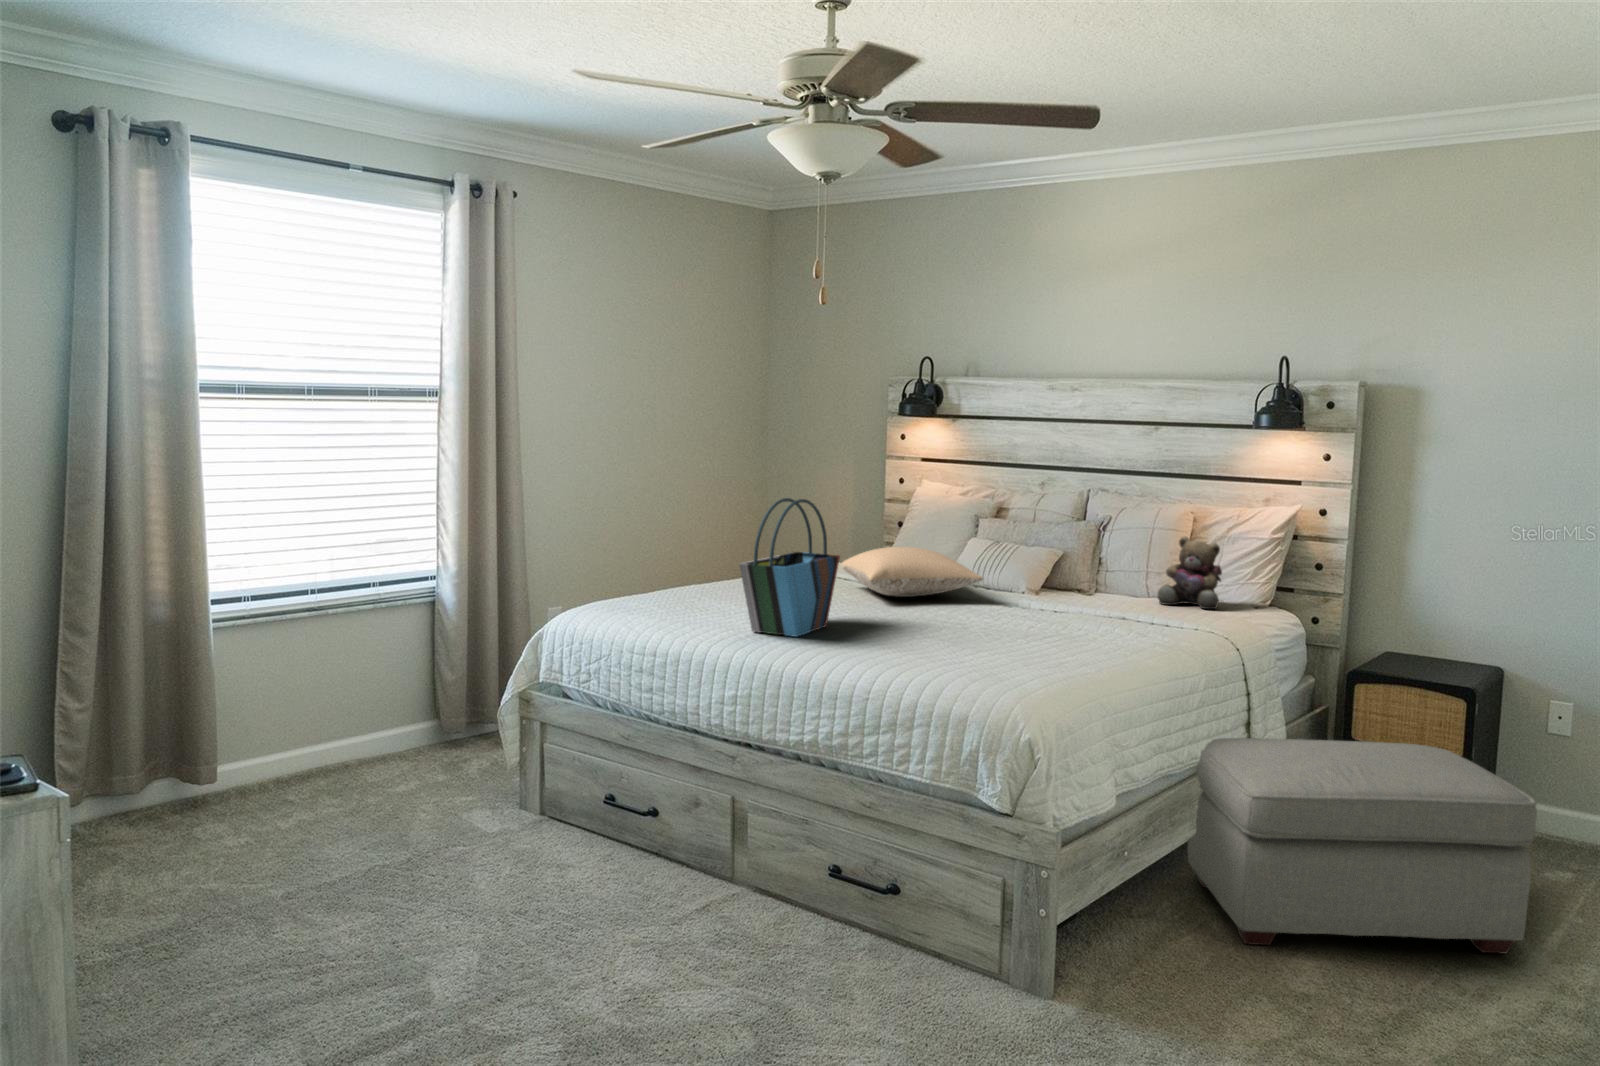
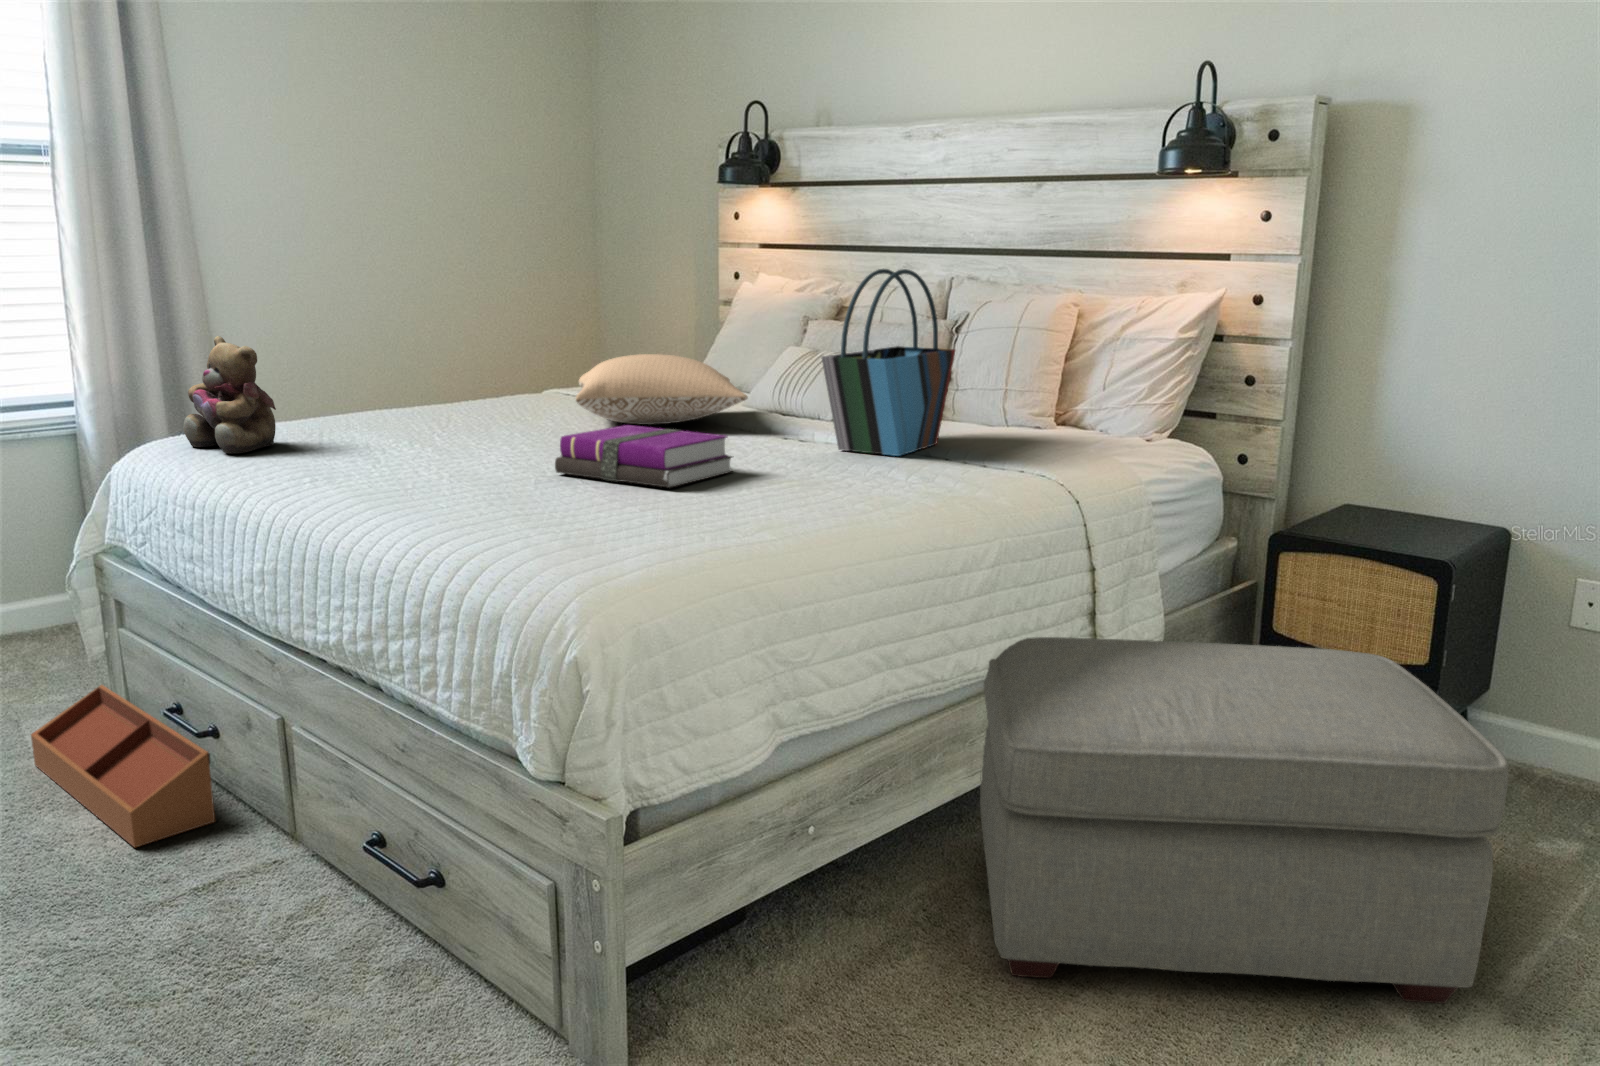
tote bag: present [739,498,840,637] -> present [821,269,955,456]
teddy bear: present [1158,536,1222,609] -> present [183,336,276,453]
notebook: none [901,599,1013,642] -> present [555,425,732,488]
storage bin: none [505,783,671,886] -> present [31,685,215,848]

